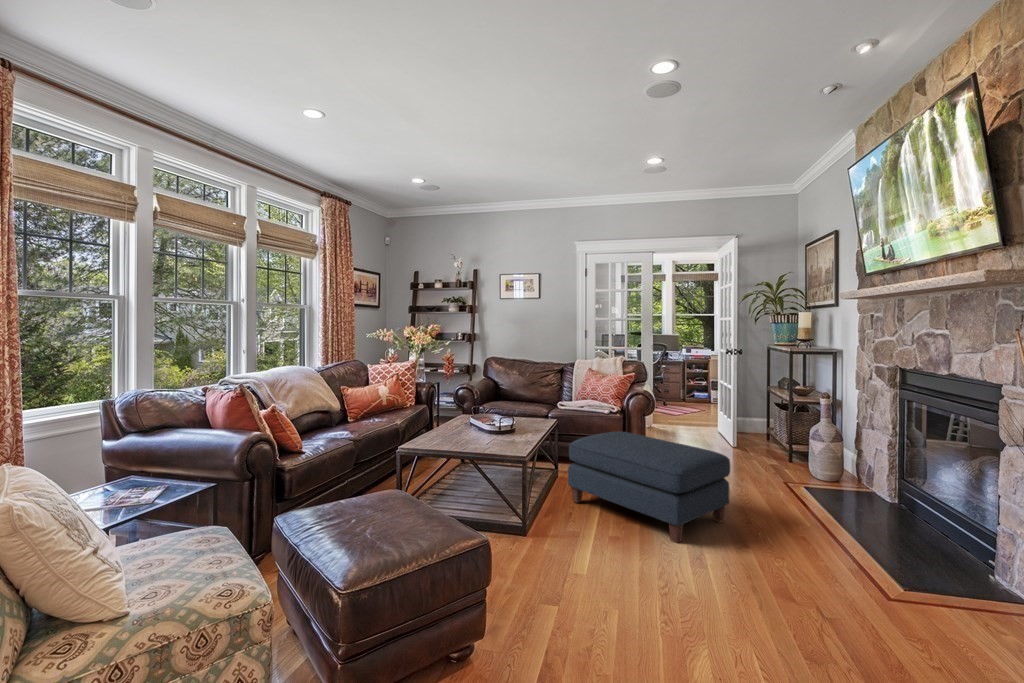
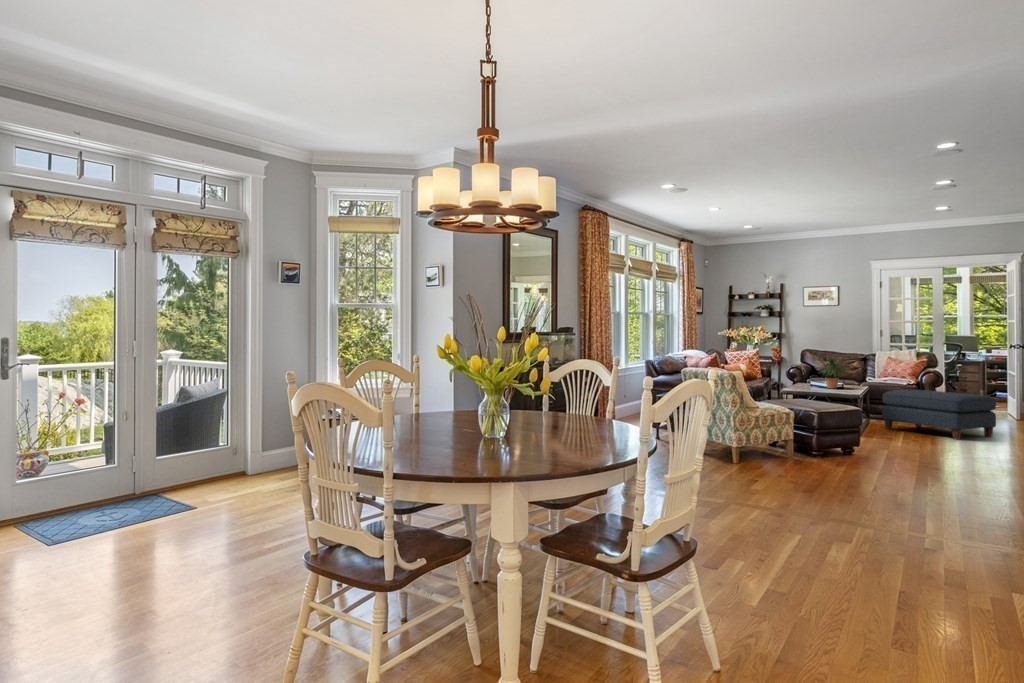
potted plant: none [463,386,521,442] -> present [819,357,846,388]

